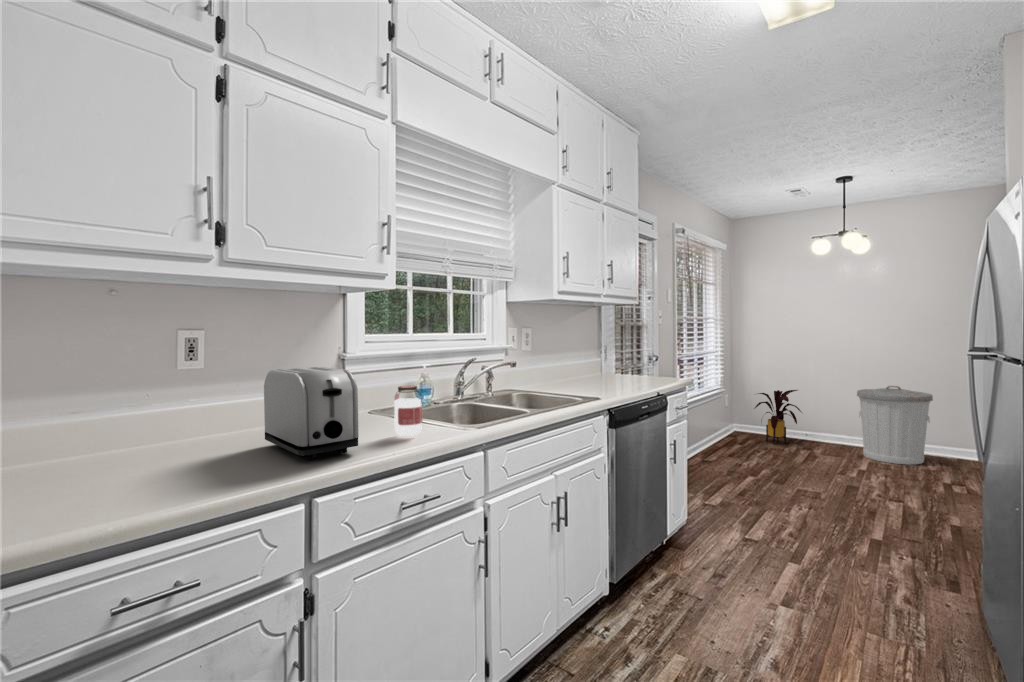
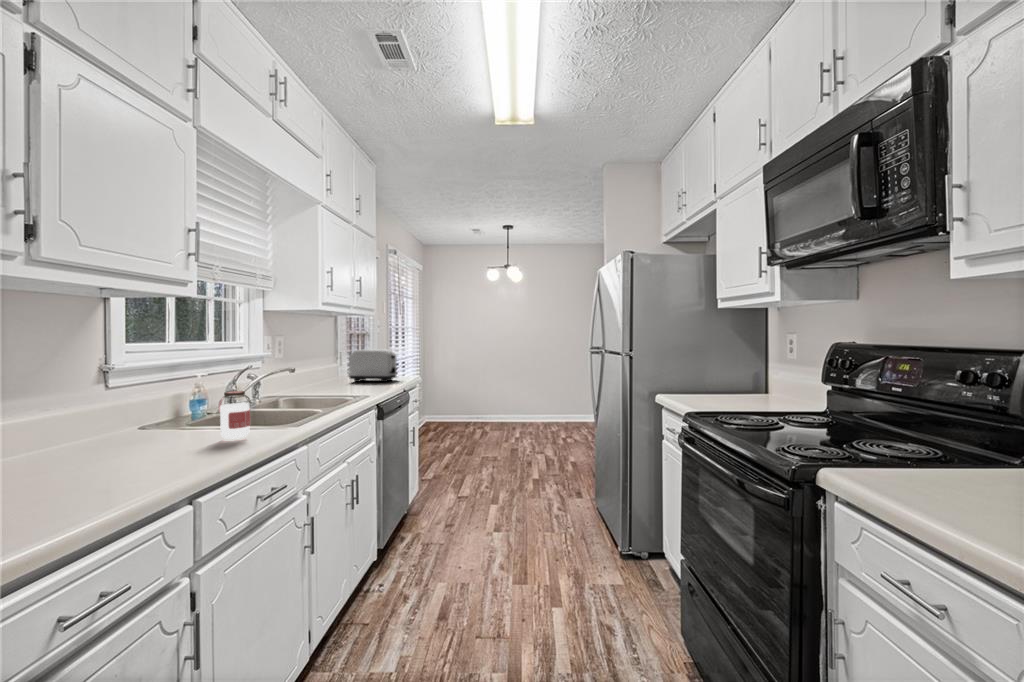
toaster: present [264,367,359,460] -> present [349,349,397,382]
trash can: present [857,386,933,465] -> none [511,376,553,430]
house plant: present [755,390,801,444] -> none [442,383,477,427]

